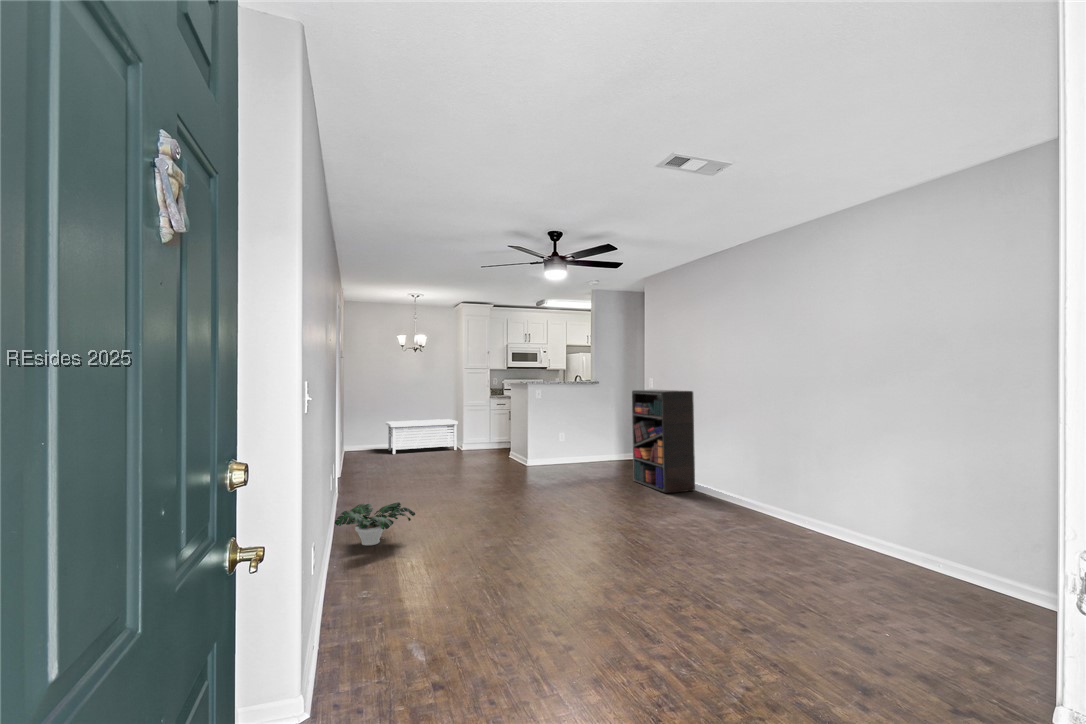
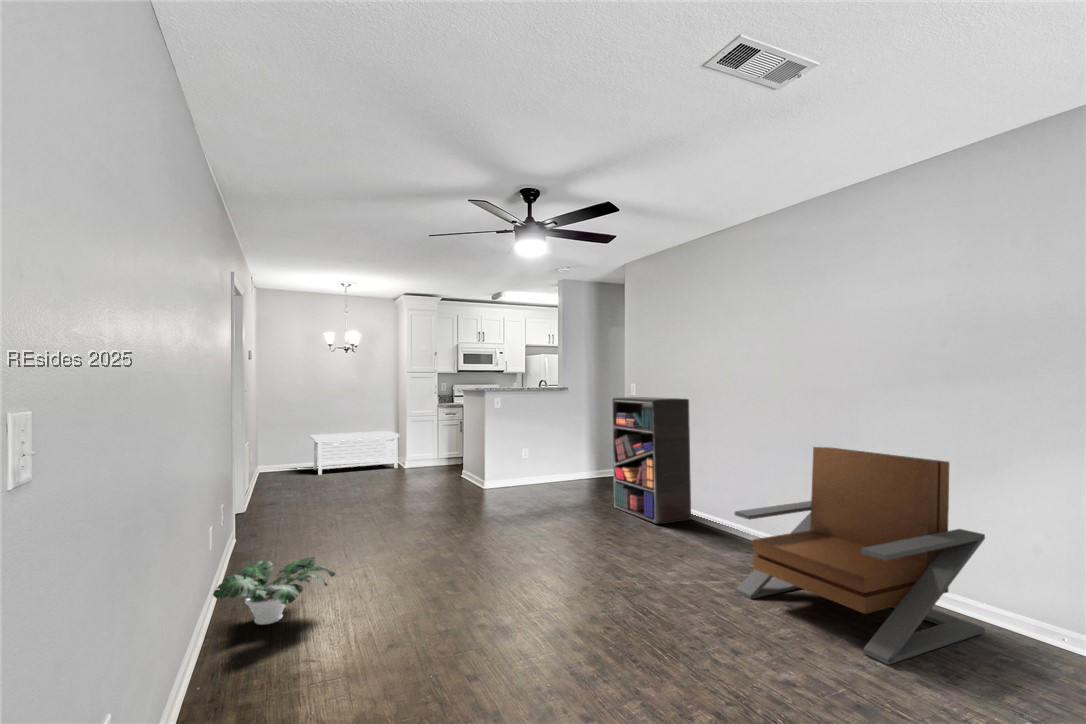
lounge chair: none [711,427,895,580] -> present [735,447,985,665]

